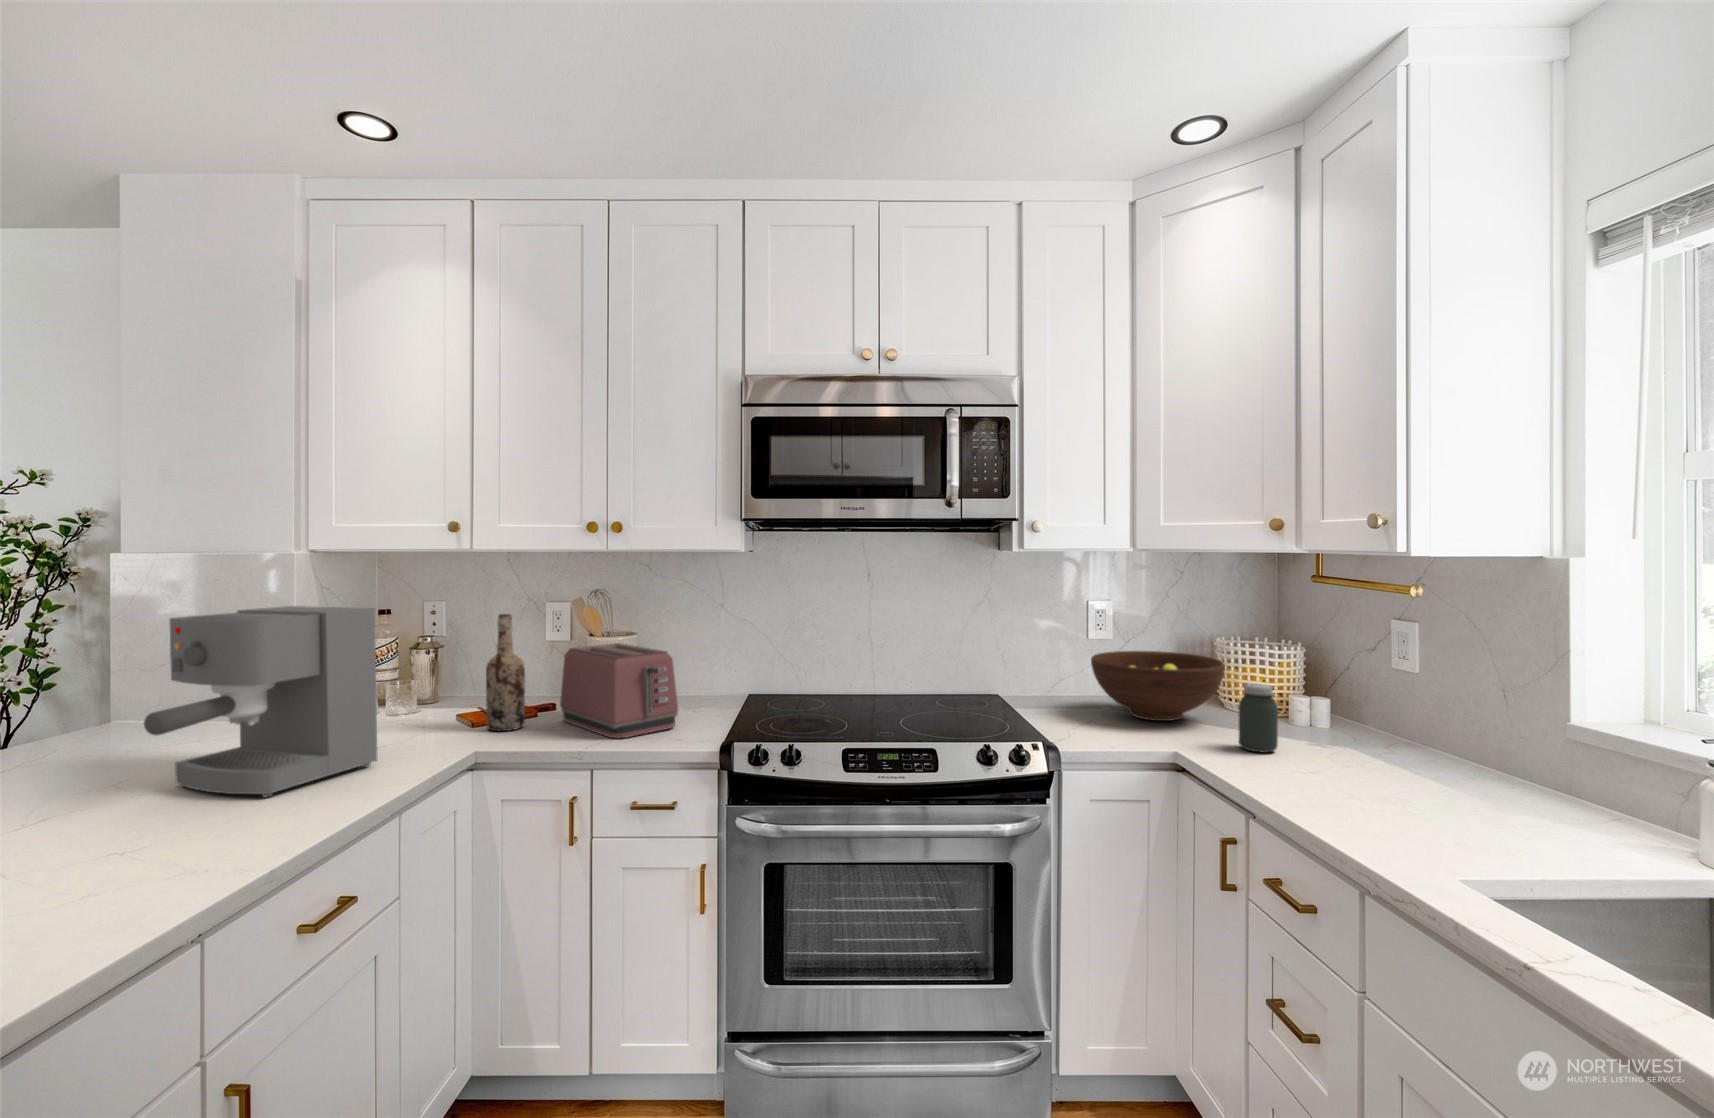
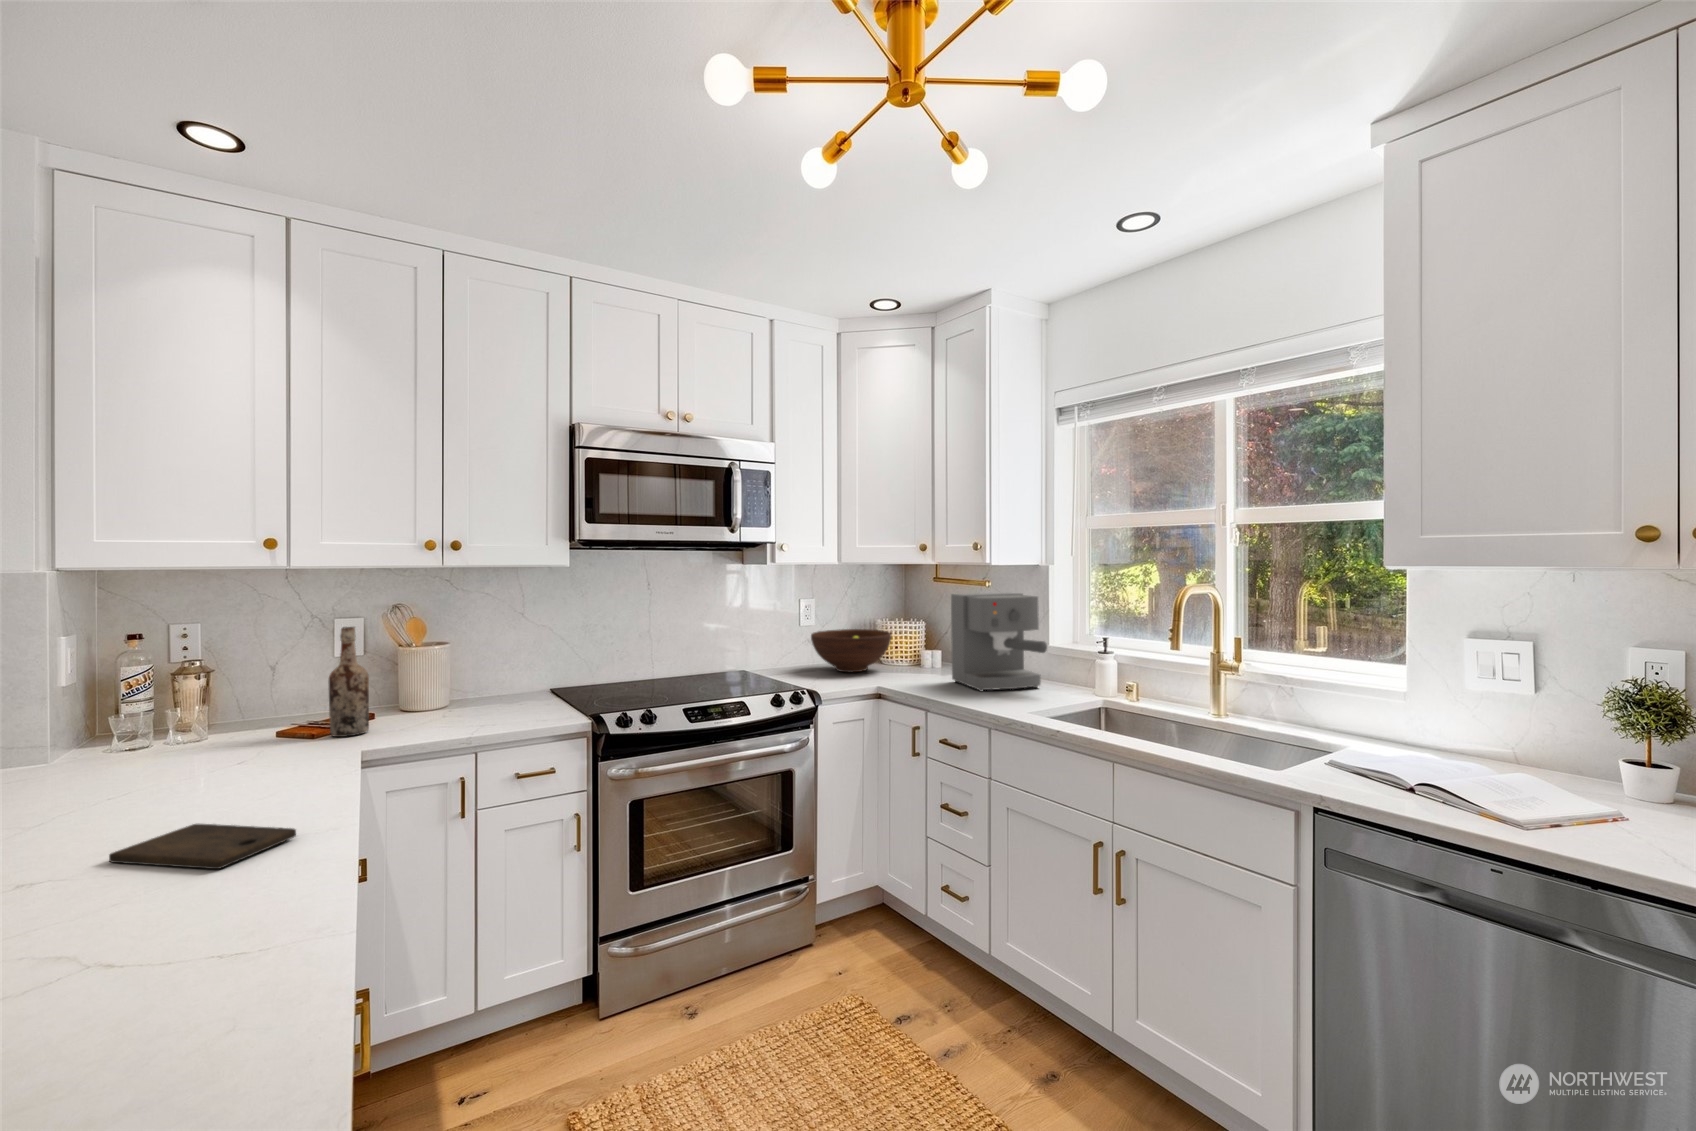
coffee maker: present [144,606,377,798] -> present [951,592,1047,691]
toaster: present [560,643,678,738] -> none [394,650,522,726]
jar: present [1239,684,1278,753] -> none [909,641,930,680]
cutting board: none [54,828,191,903] -> present [109,824,296,869]

